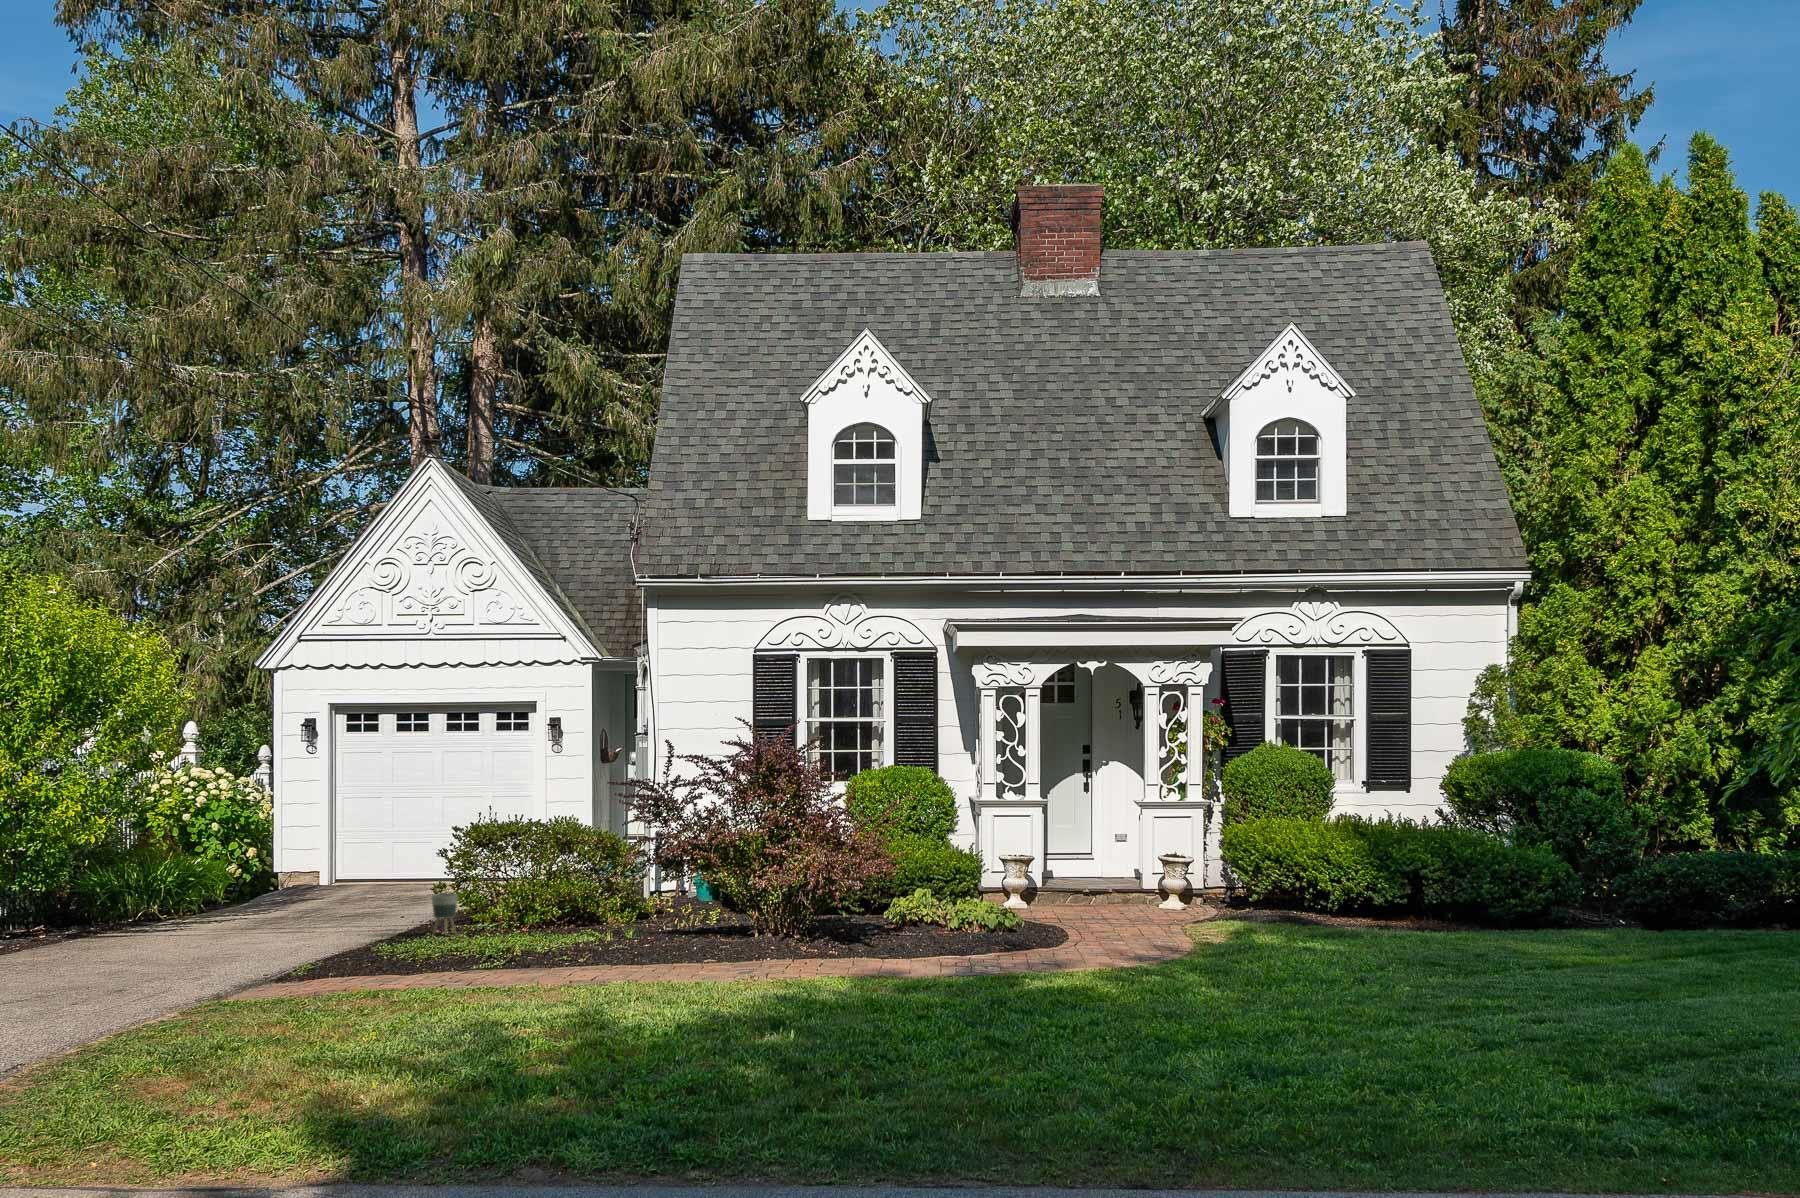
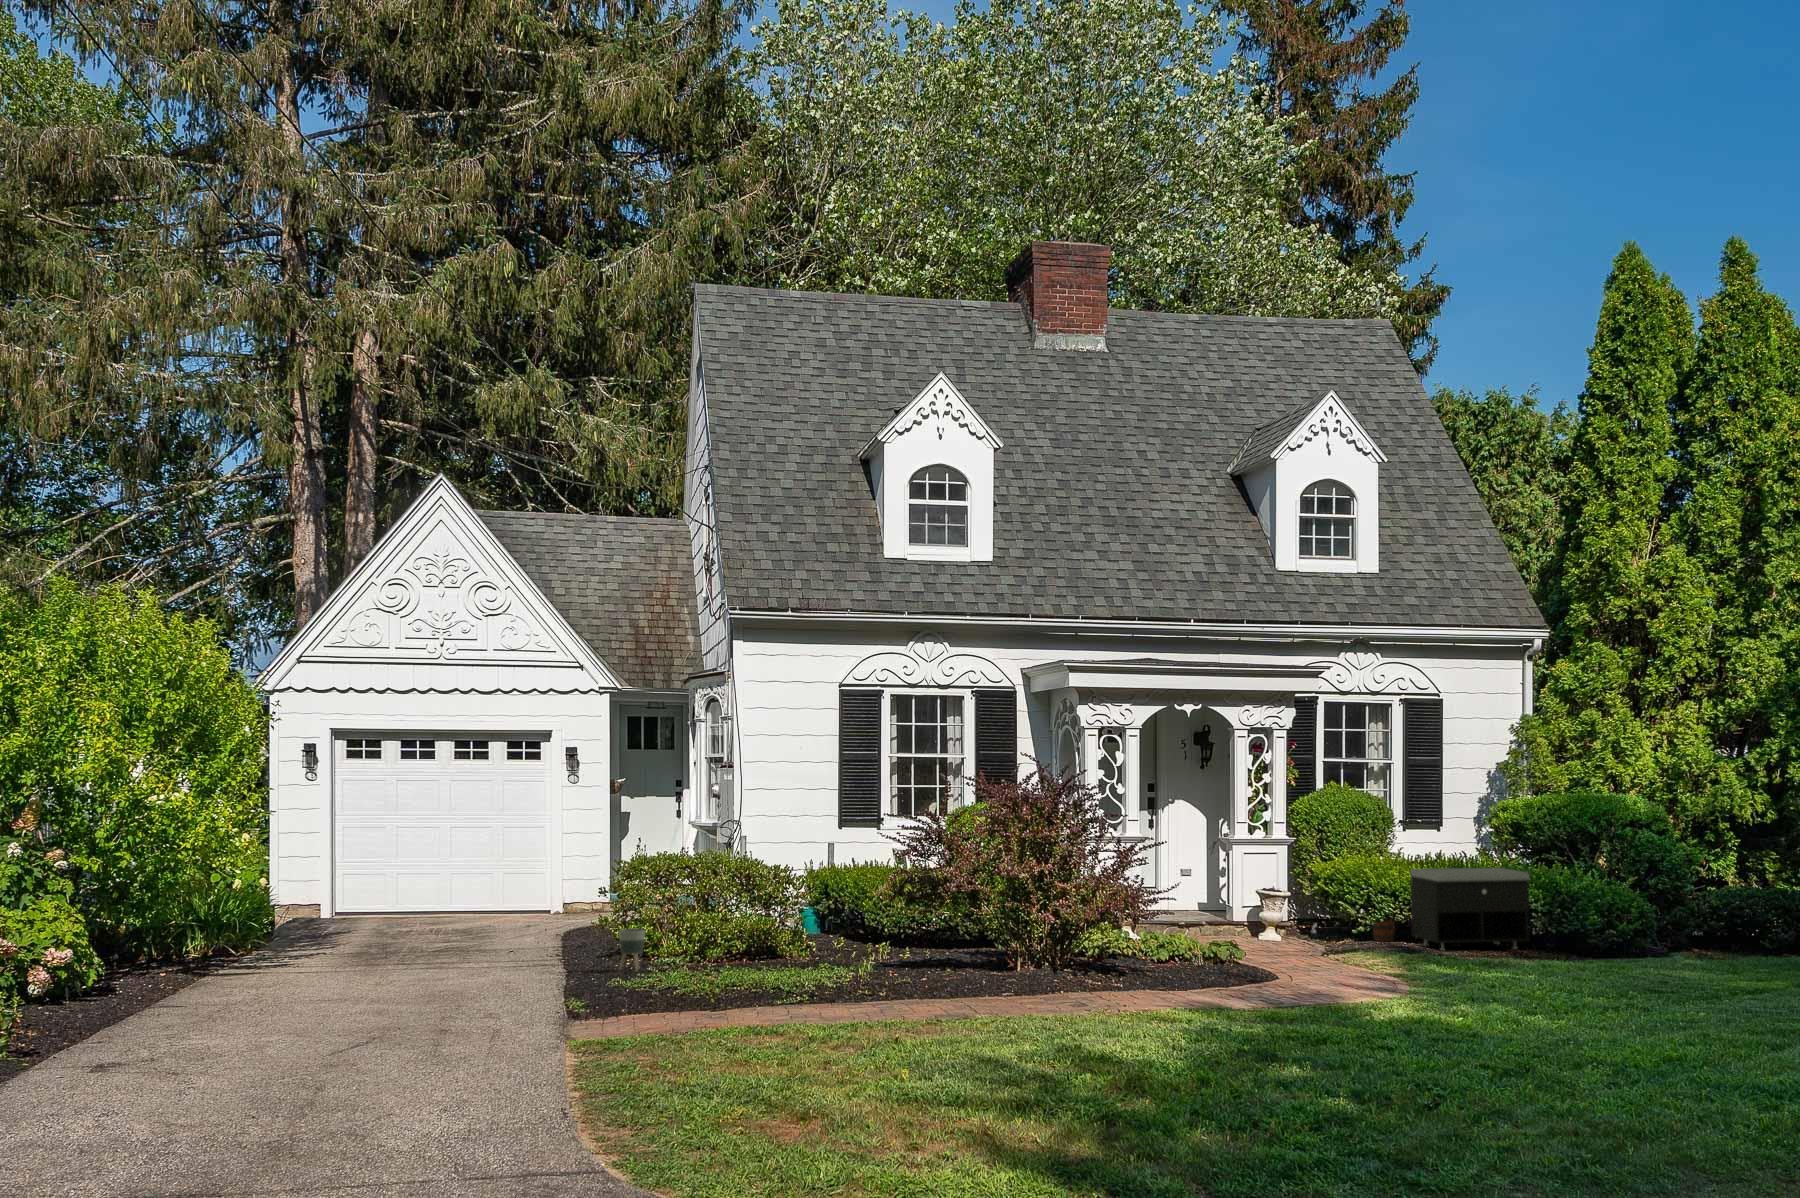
storage bench: none [1283,833,1406,923] -> present [1410,868,1530,950]
wooden bucket: none [1254,871,1278,912] -> present [1372,917,1395,941]

